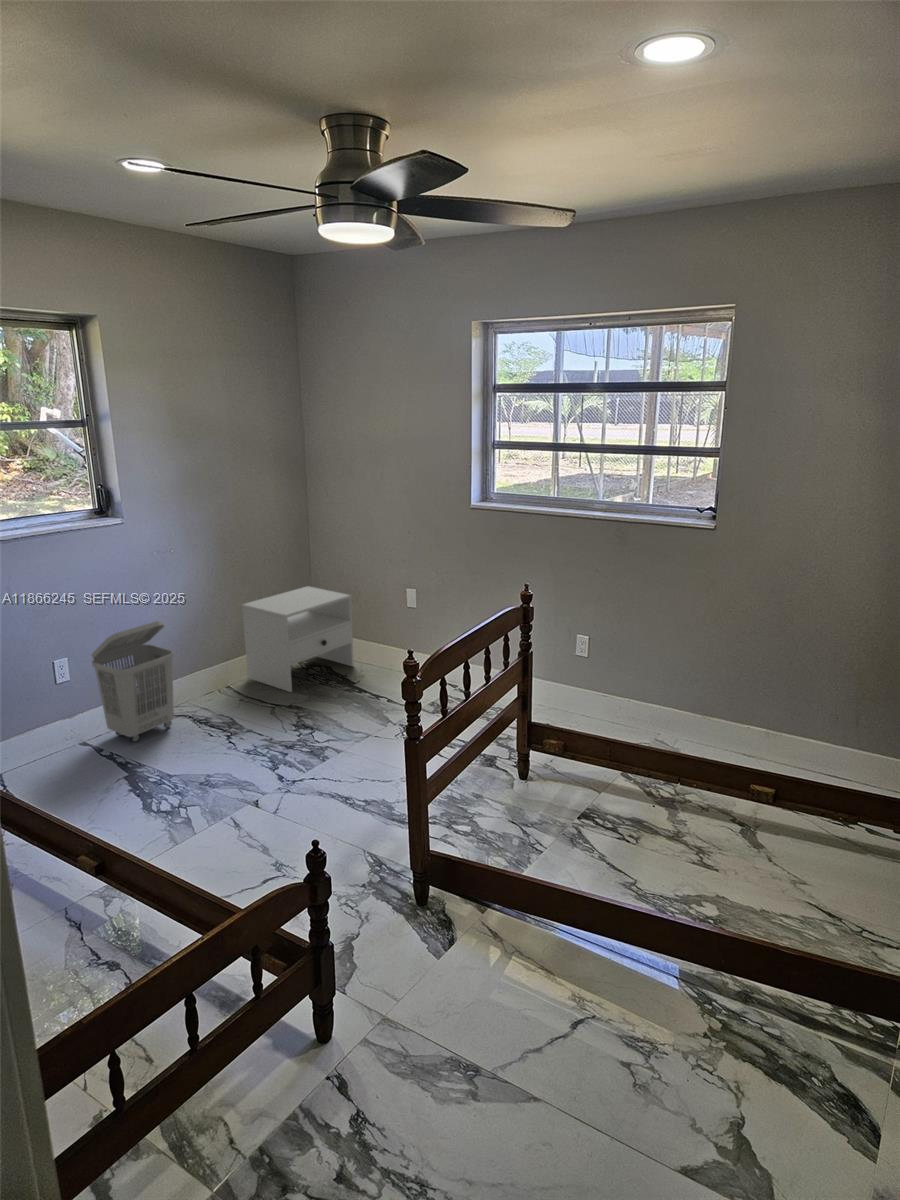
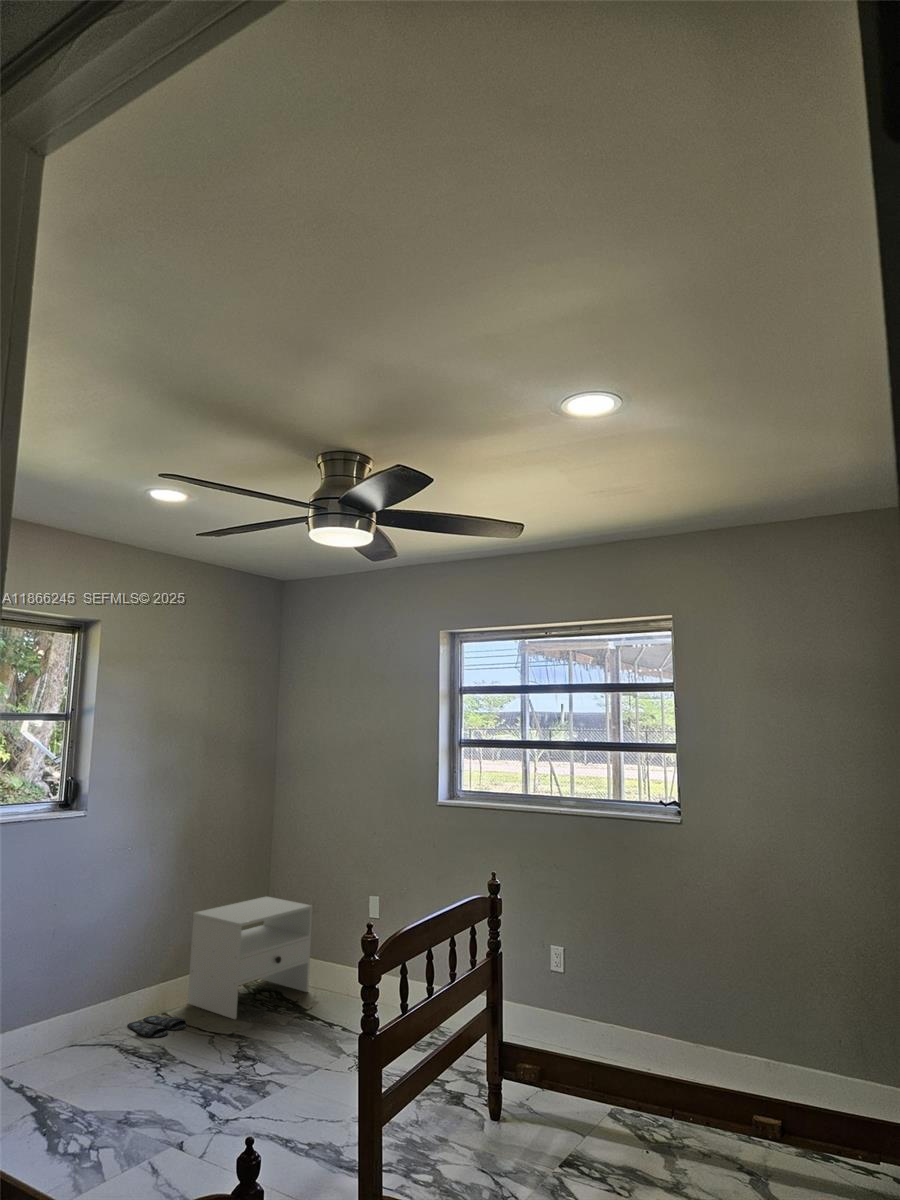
laundry basket: present [92,621,174,742] -> none [19,922,112,1073]
slippers: none [198,690,249,709] -> present [127,1016,186,1038]

